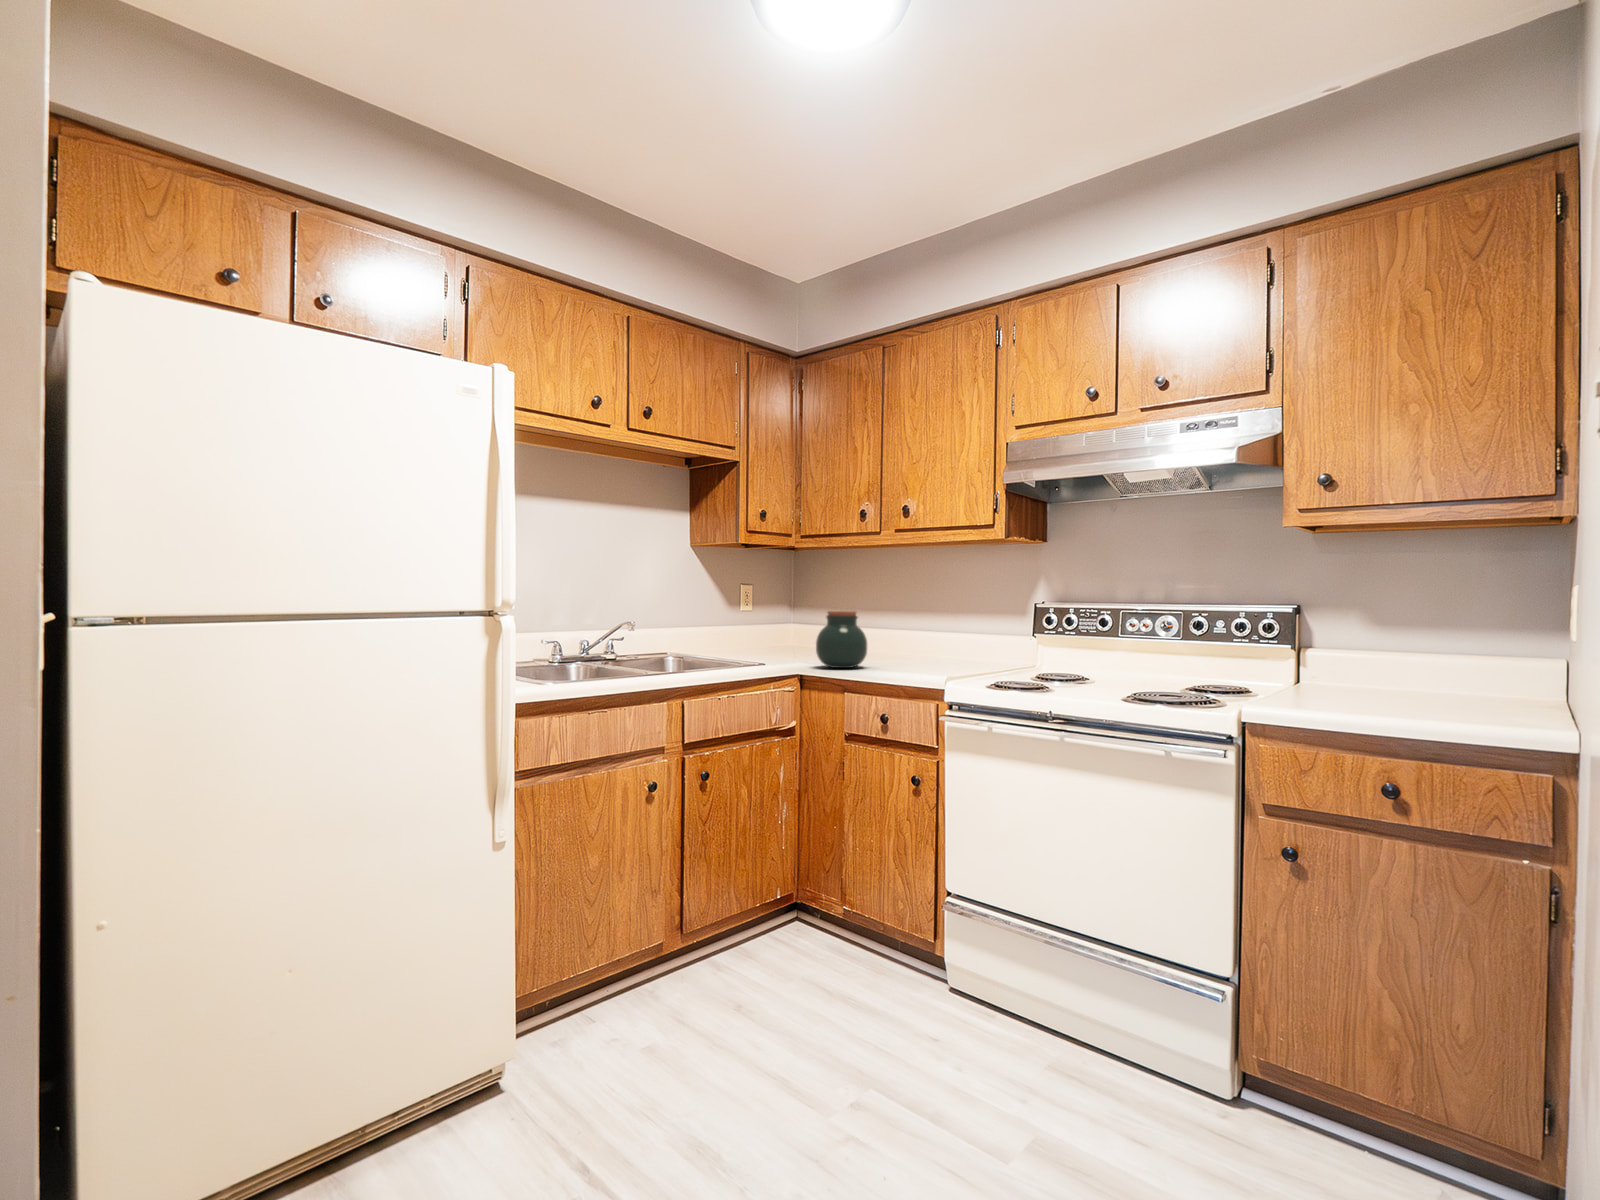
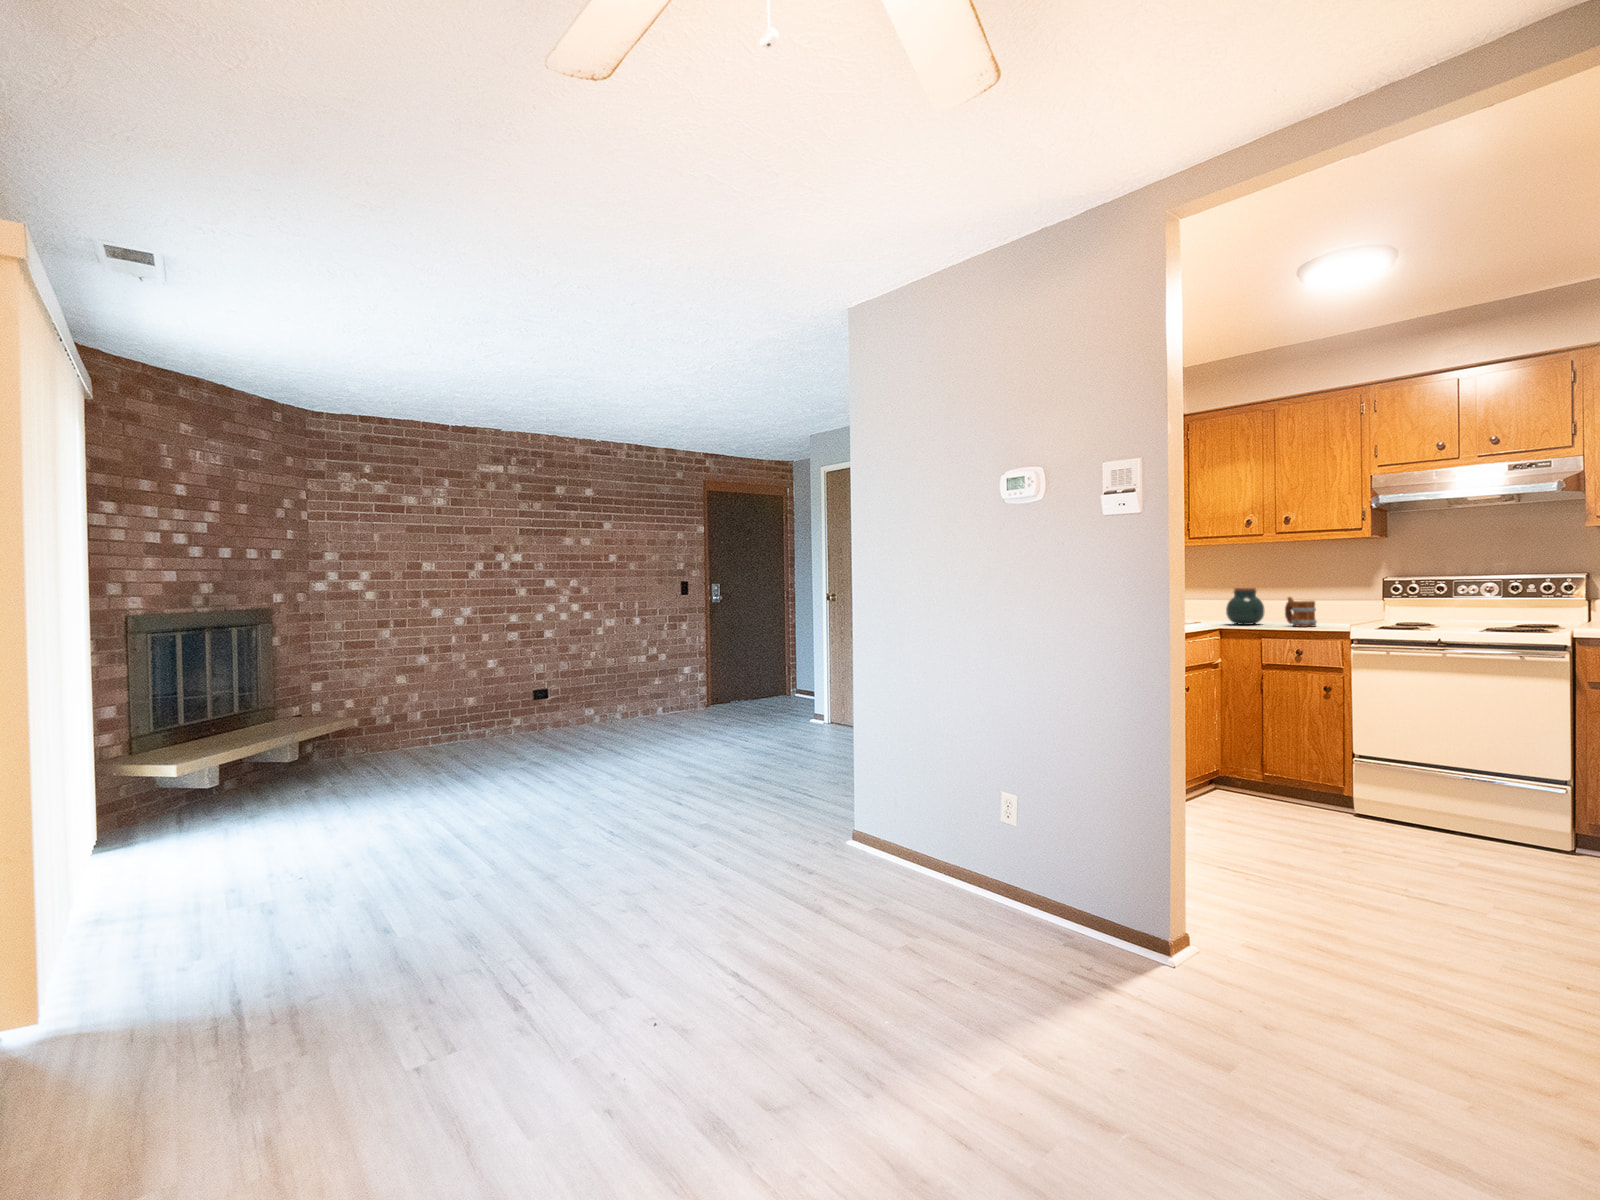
mug: none [880,627,917,677] -> present [1285,597,1316,627]

